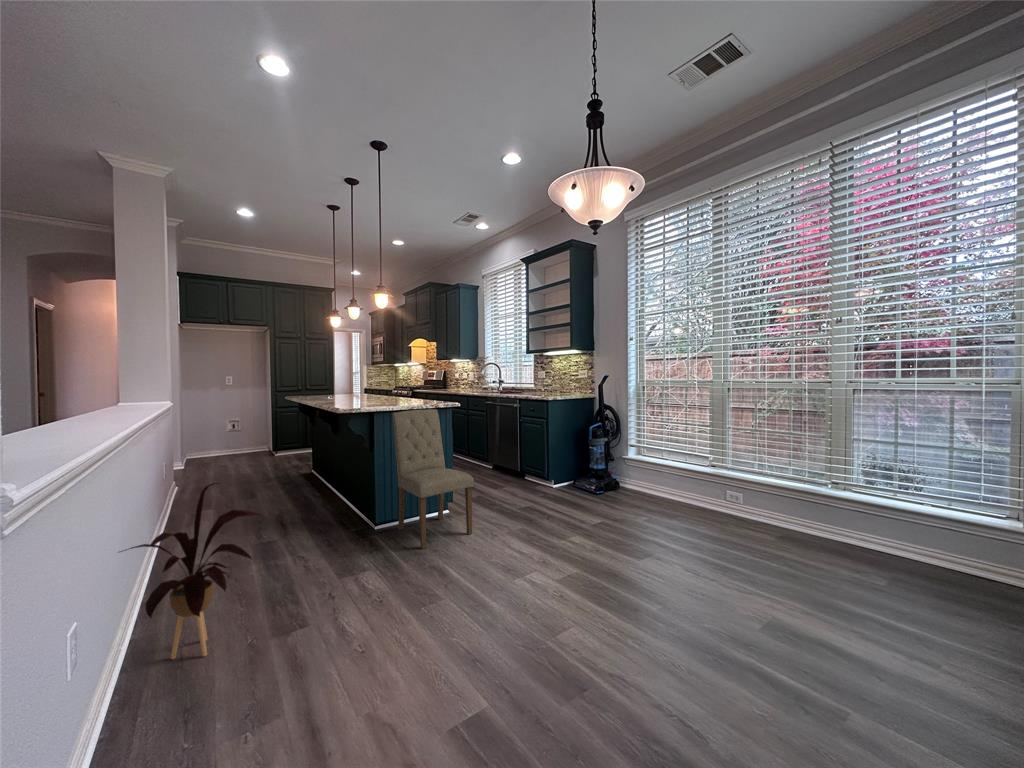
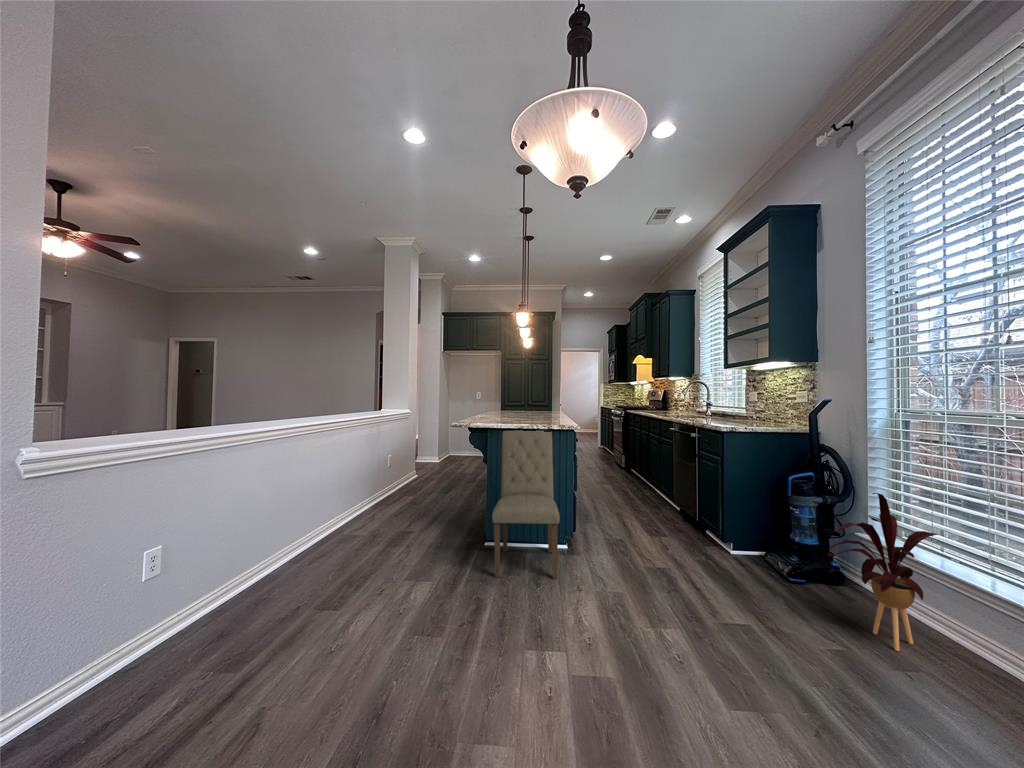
house plant: present [121,483,260,659] -> present [827,493,938,651]

